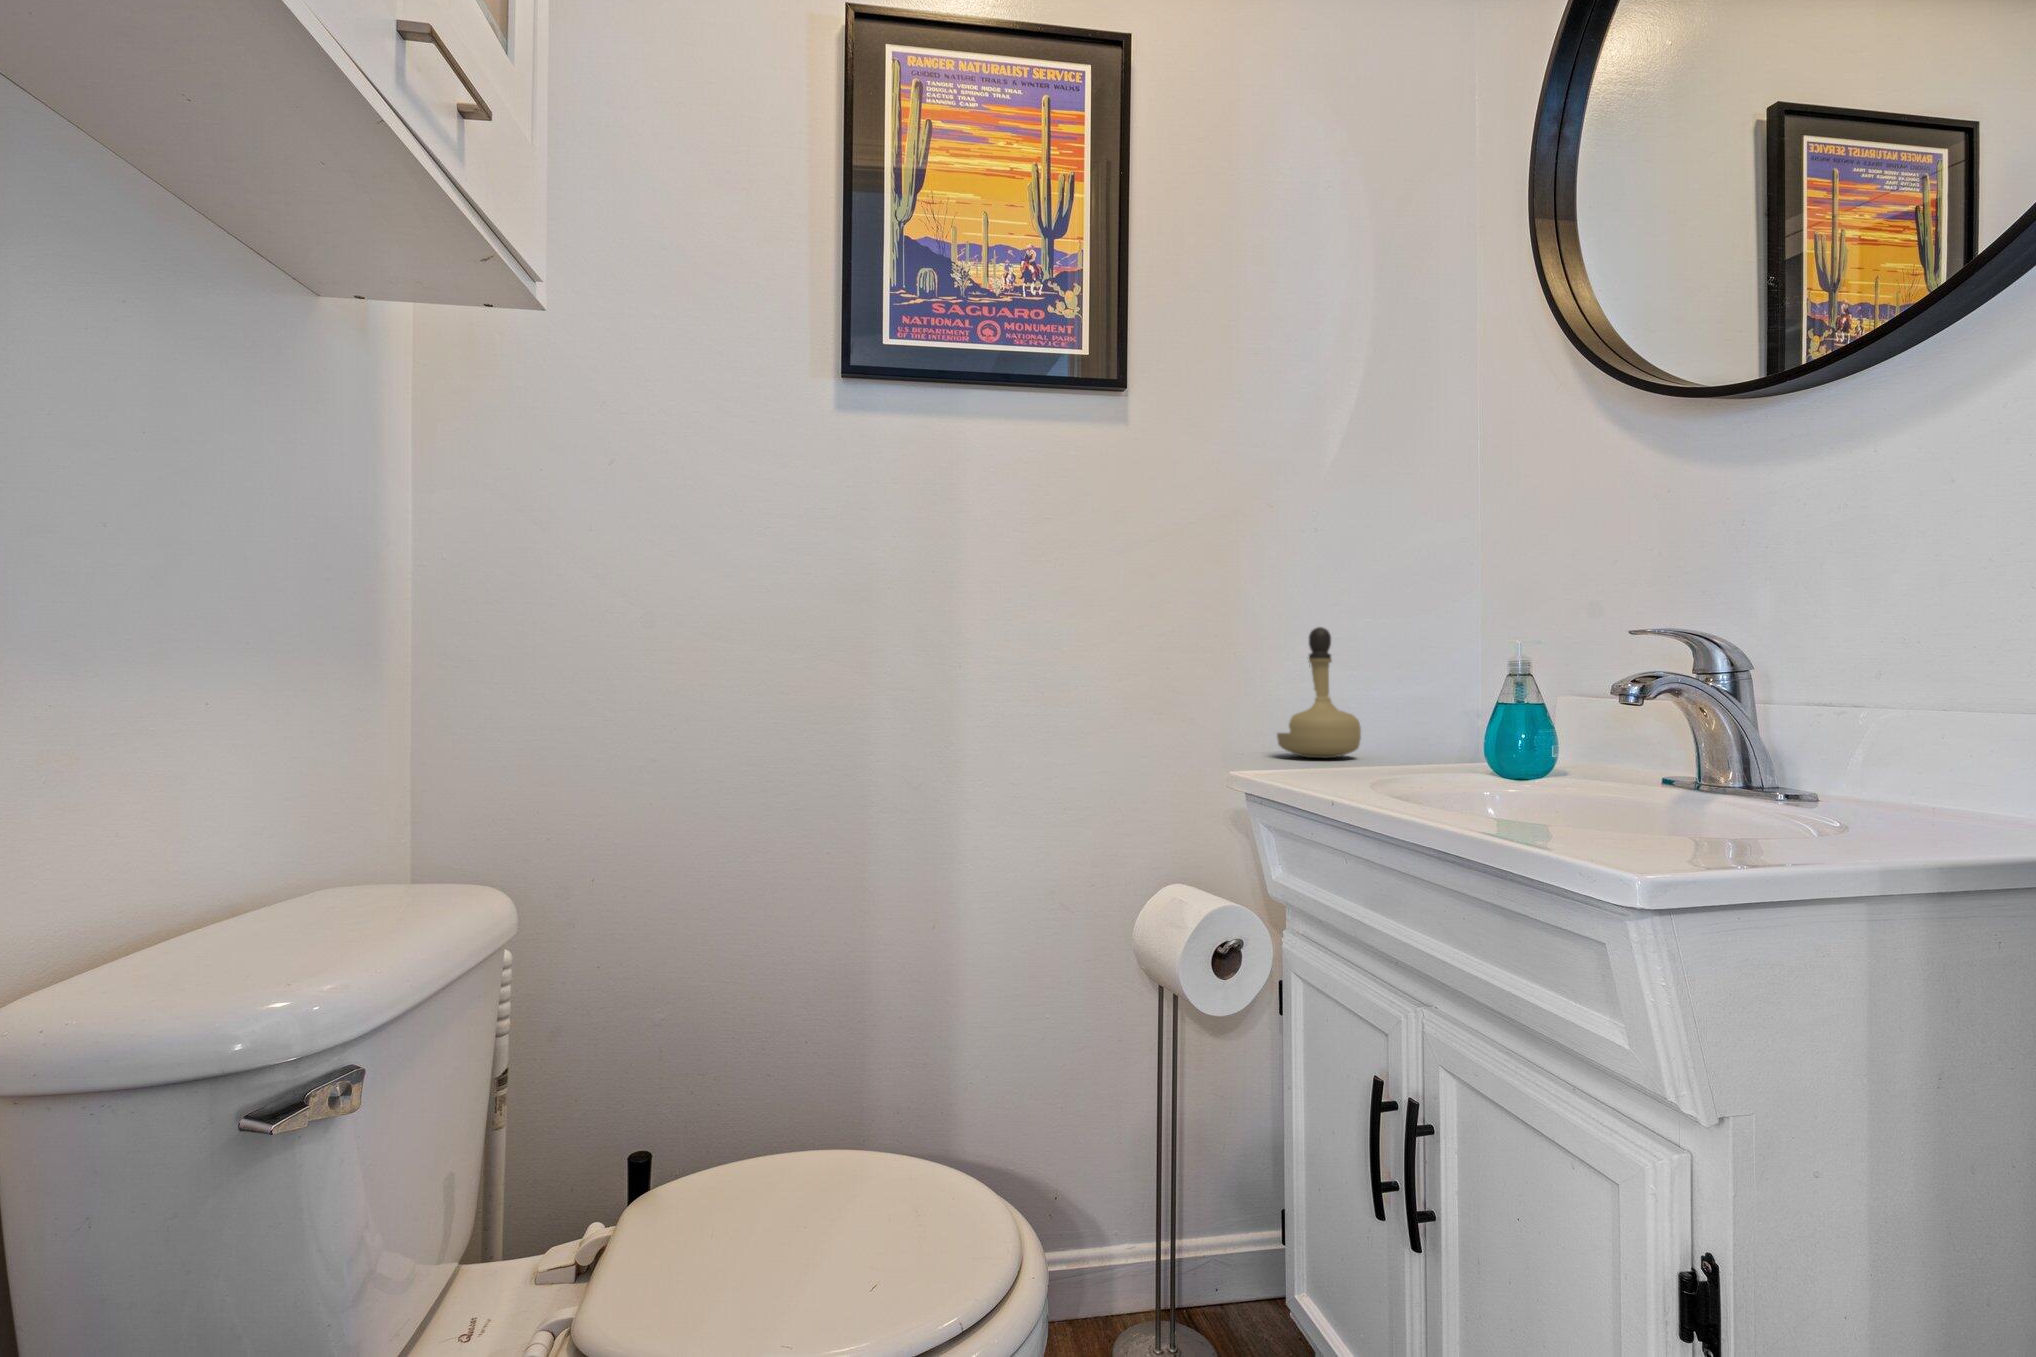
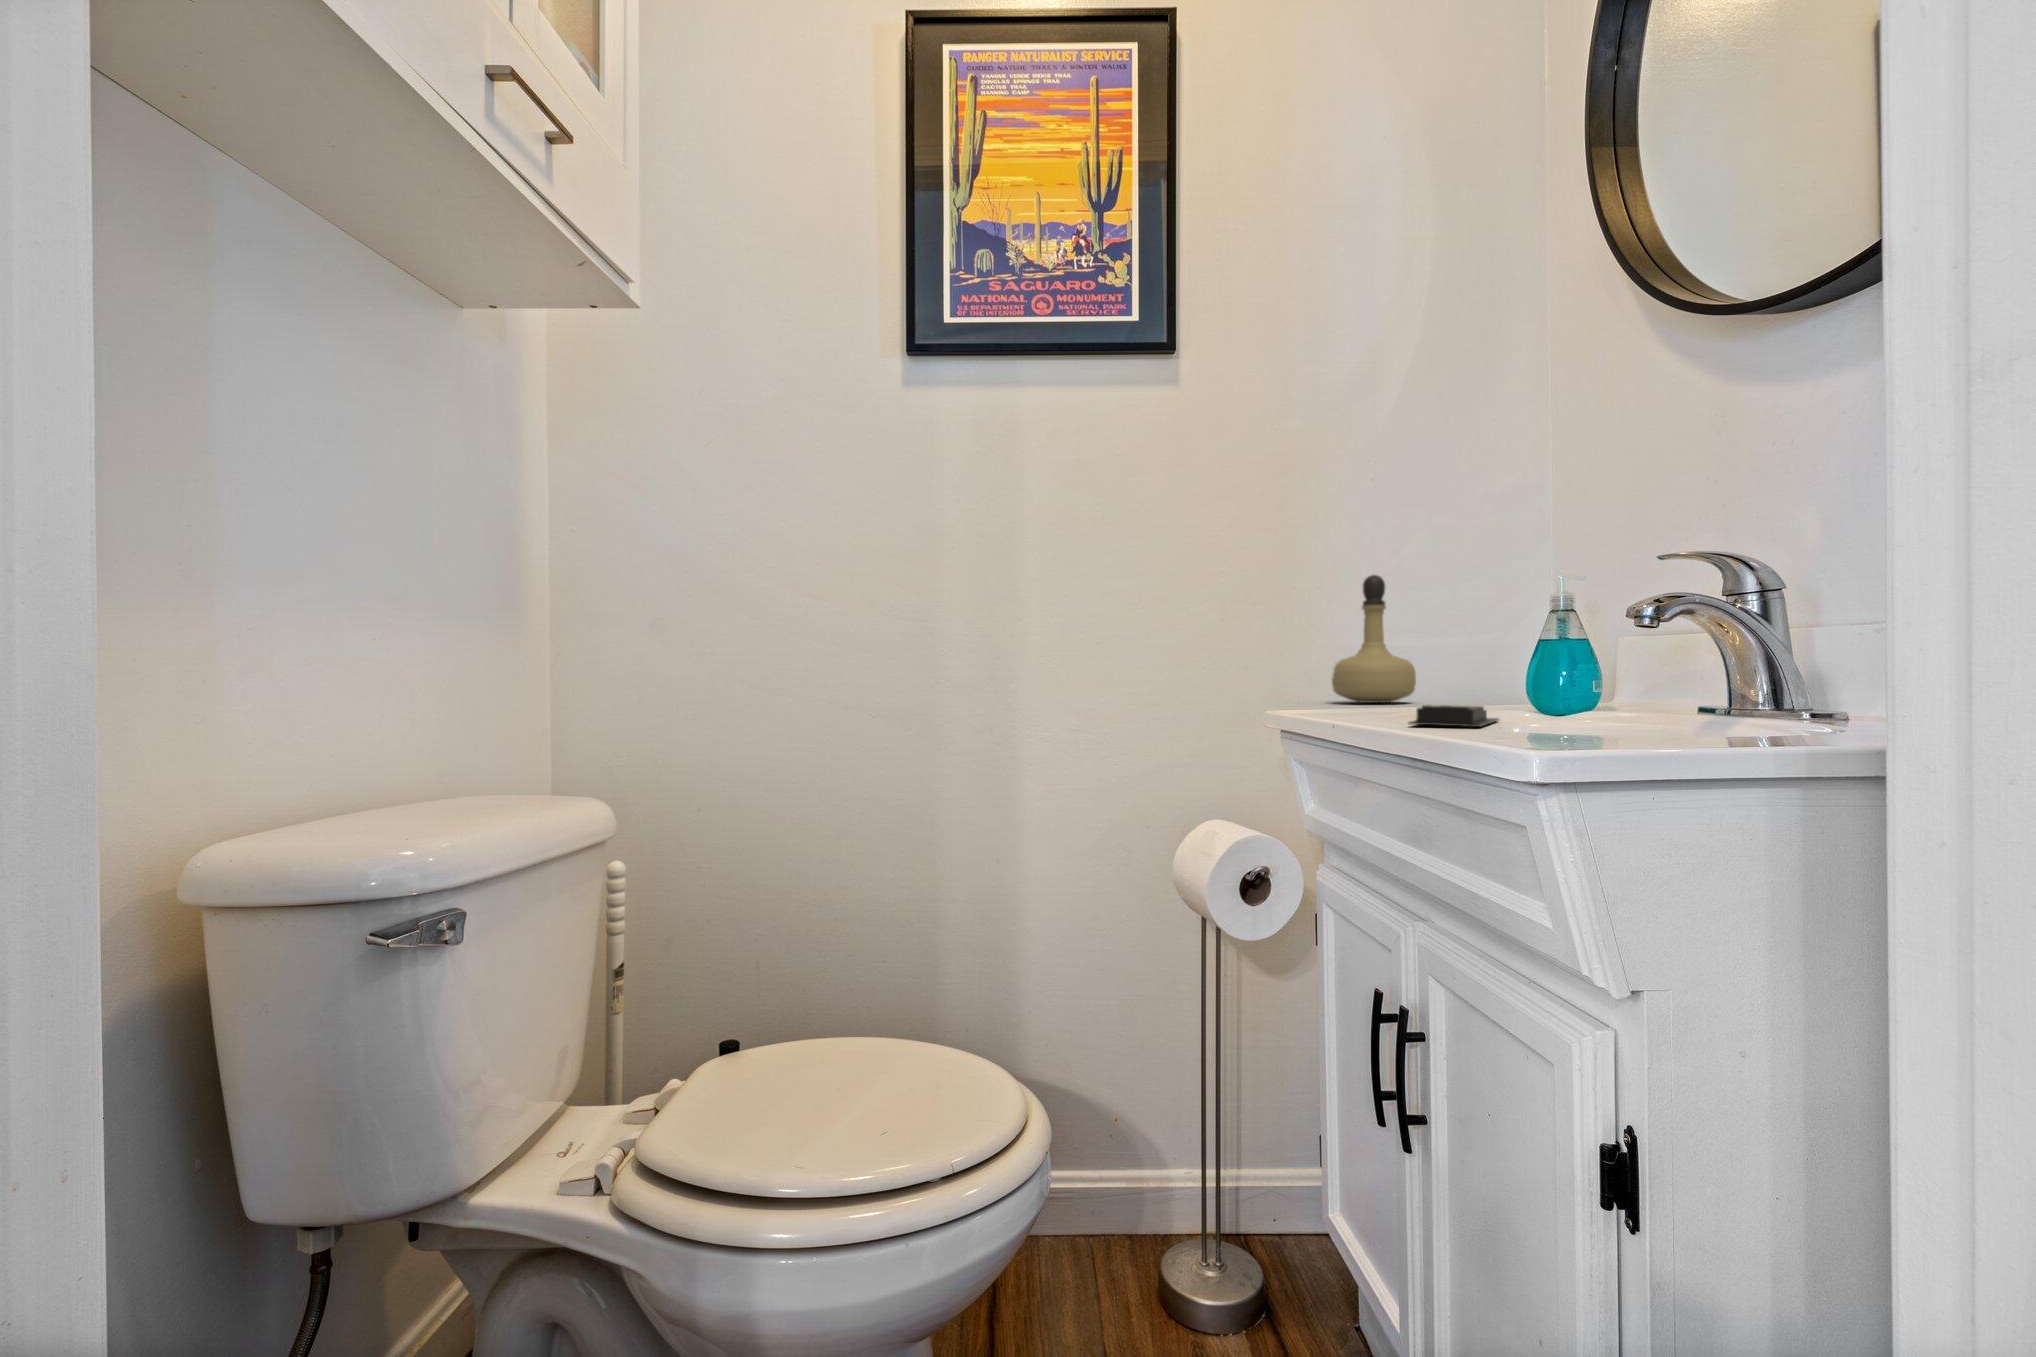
soap bar: none [1411,780,1488,810] -> present [1409,705,1499,727]

